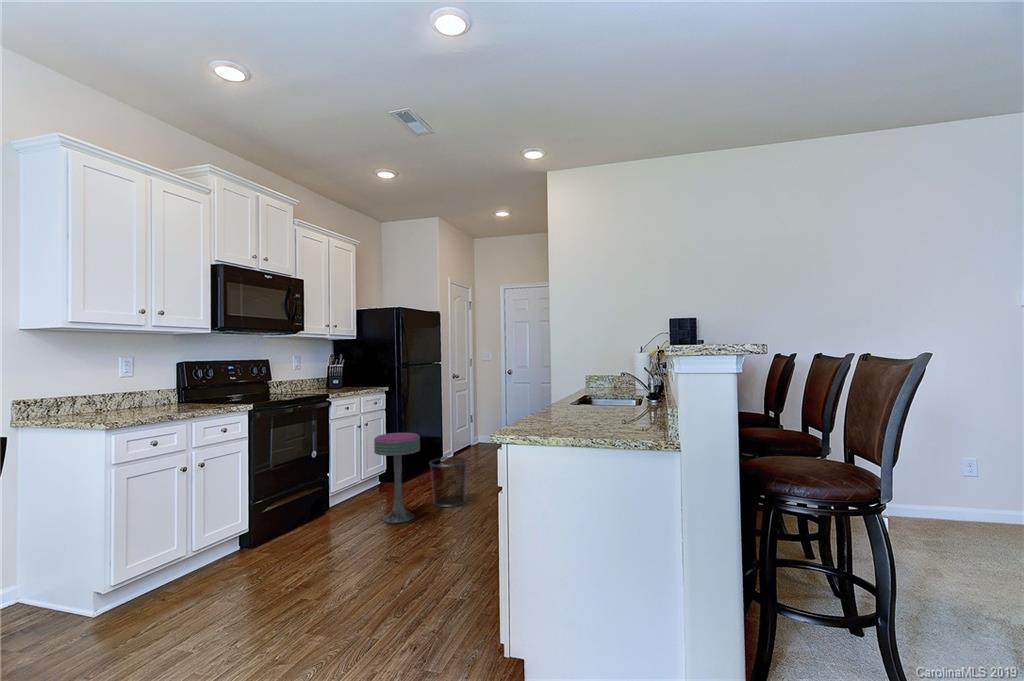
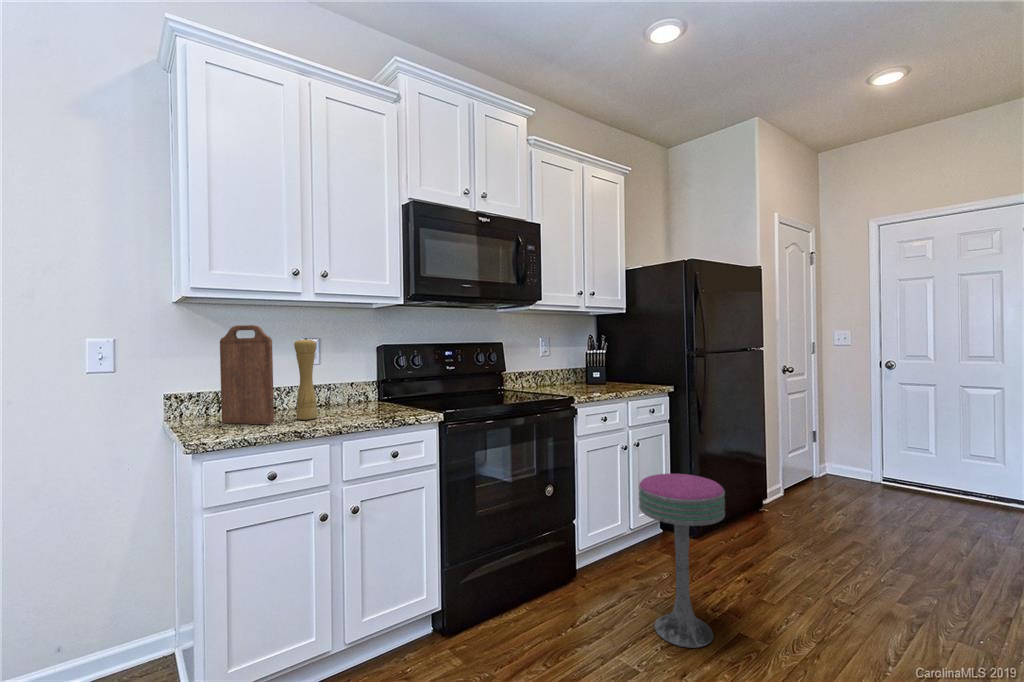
cutting board: none [77,347,129,419] -> present [220,325,274,424]
pepper mill: none [139,357,157,413] -> present [294,338,317,420]
waste bin: present [430,457,468,507] -> none [744,524,827,632]

